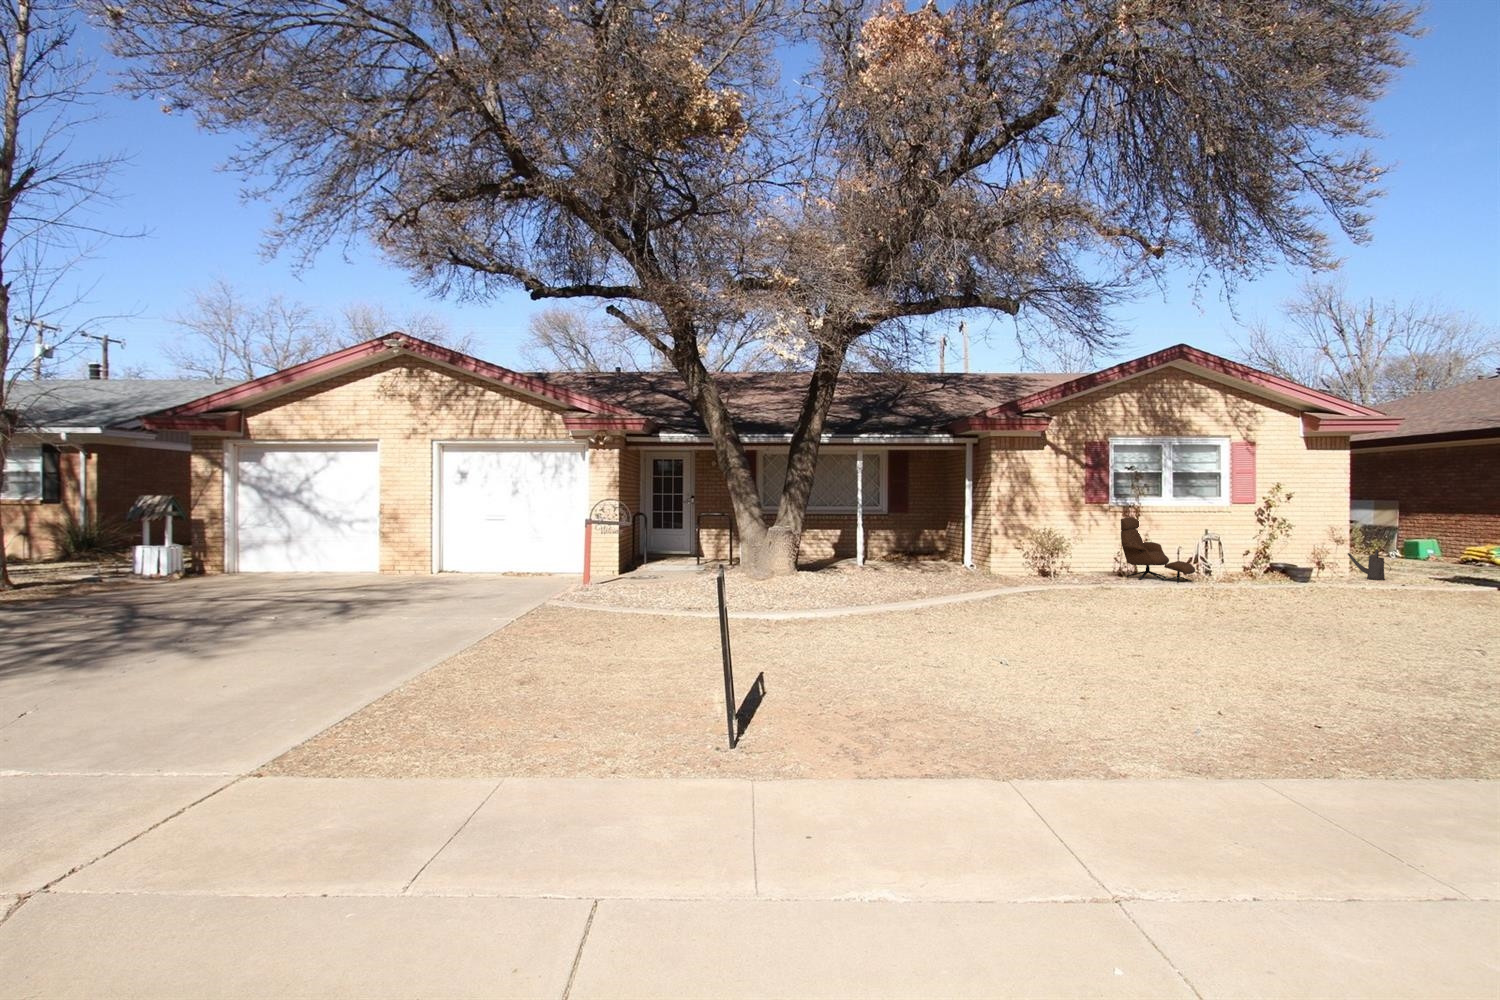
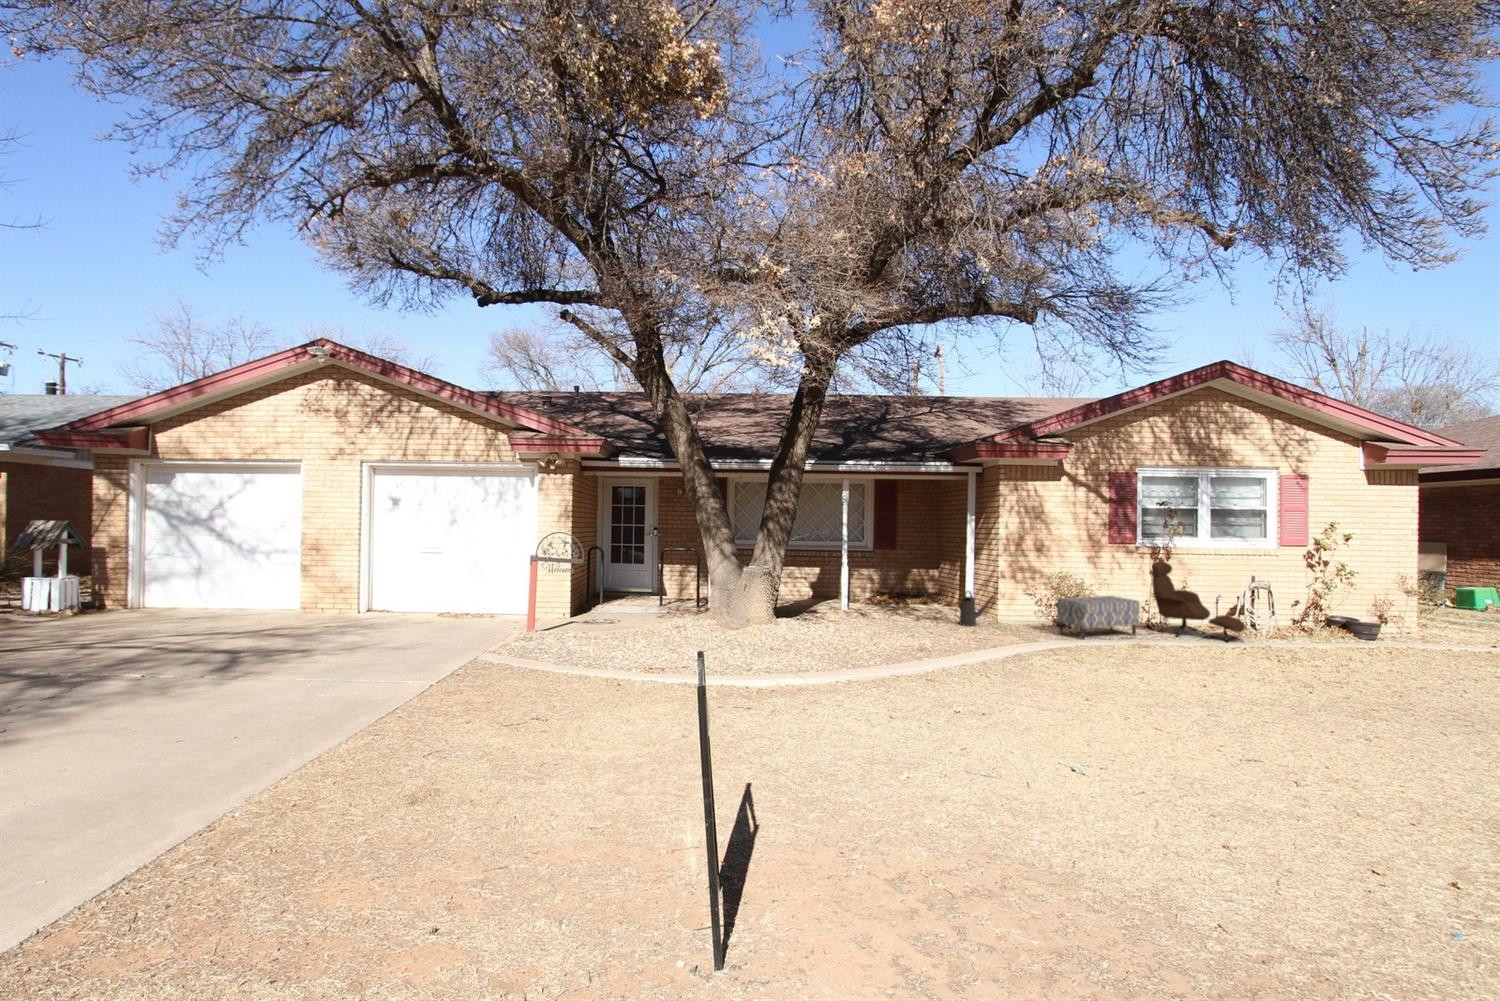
bench: none [1039,547,1109,582] -> present [1057,596,1140,639]
watering can: present [1348,549,1391,580] -> present [959,591,993,626]

